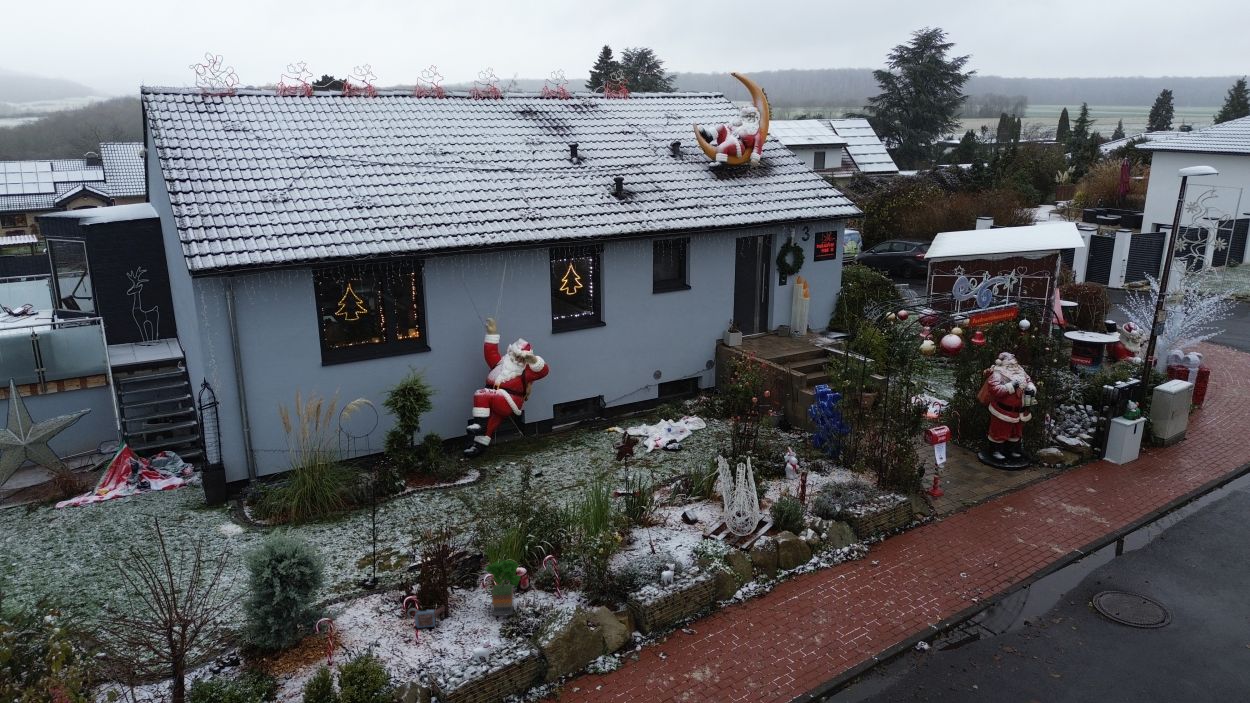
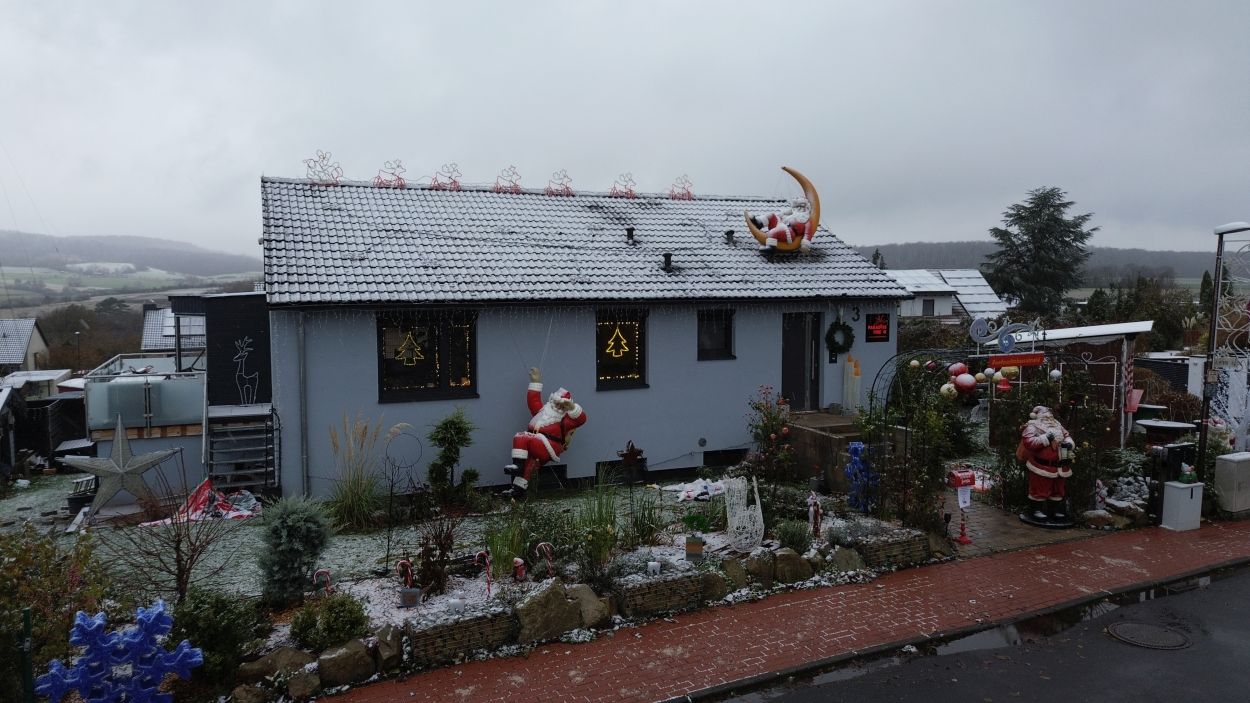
potted tree: present [486,560,520,616] -> present [681,514,710,562]

